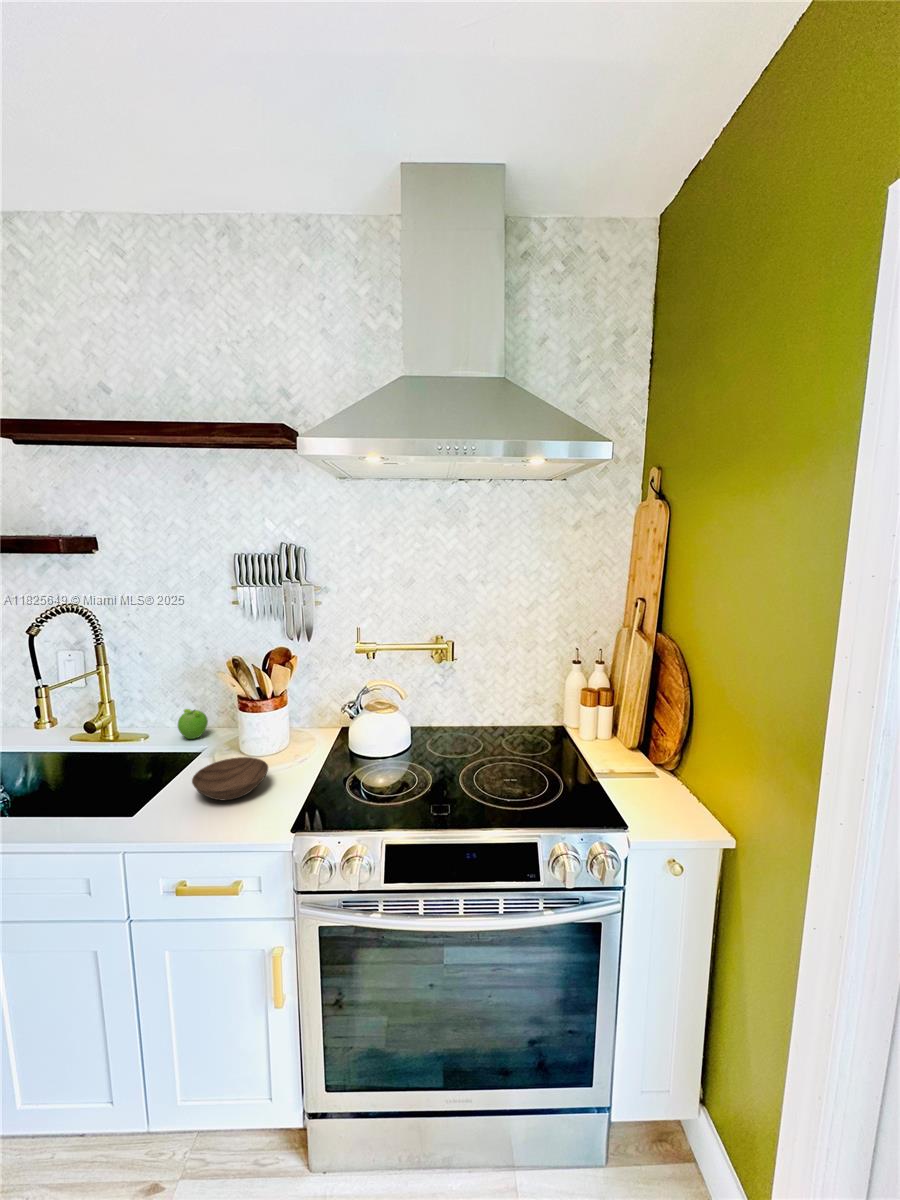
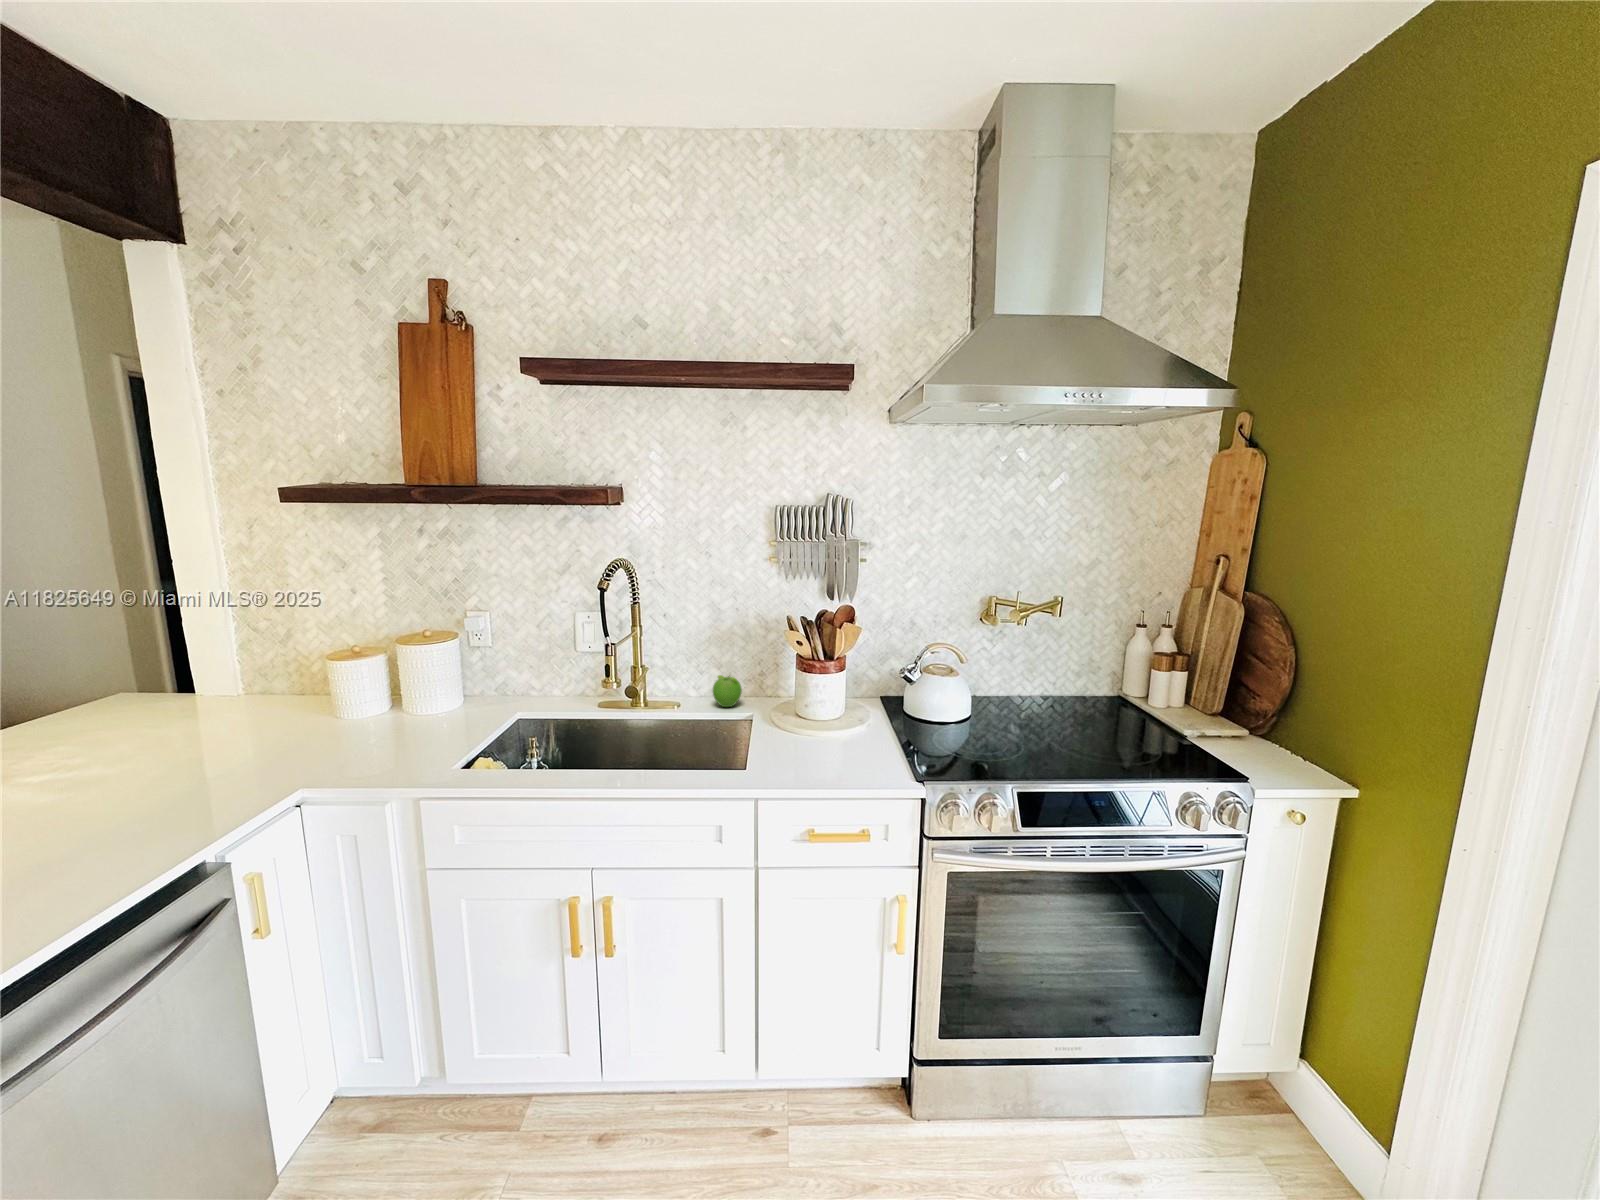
bowl: present [192,757,268,800] -> none [787,718,859,757]

